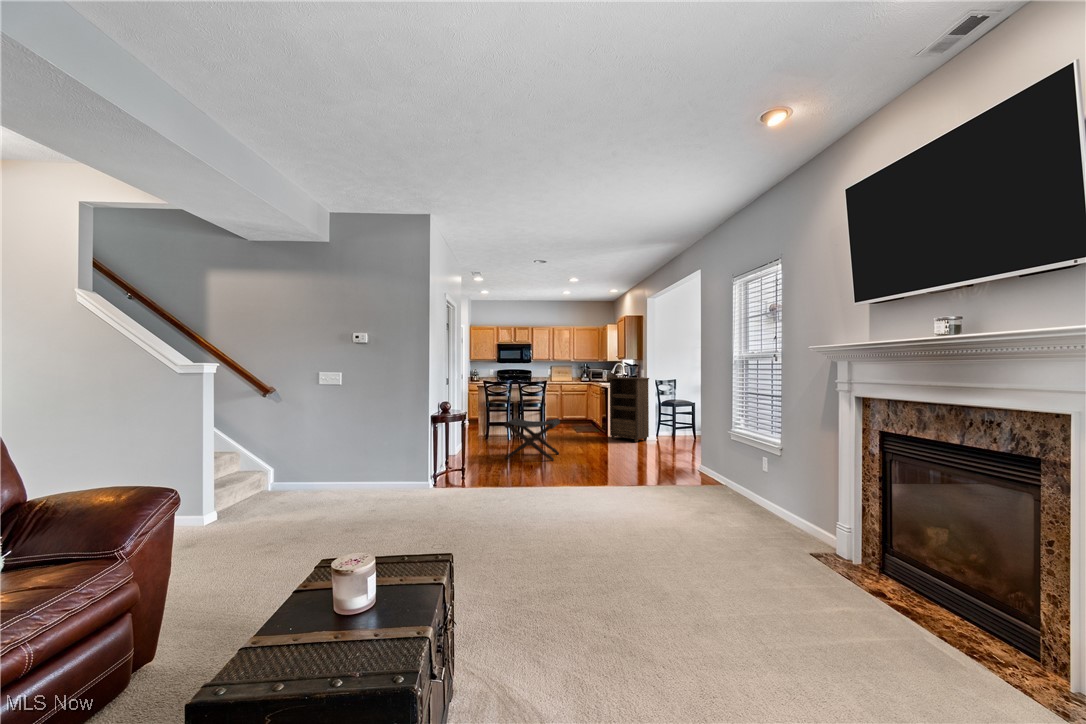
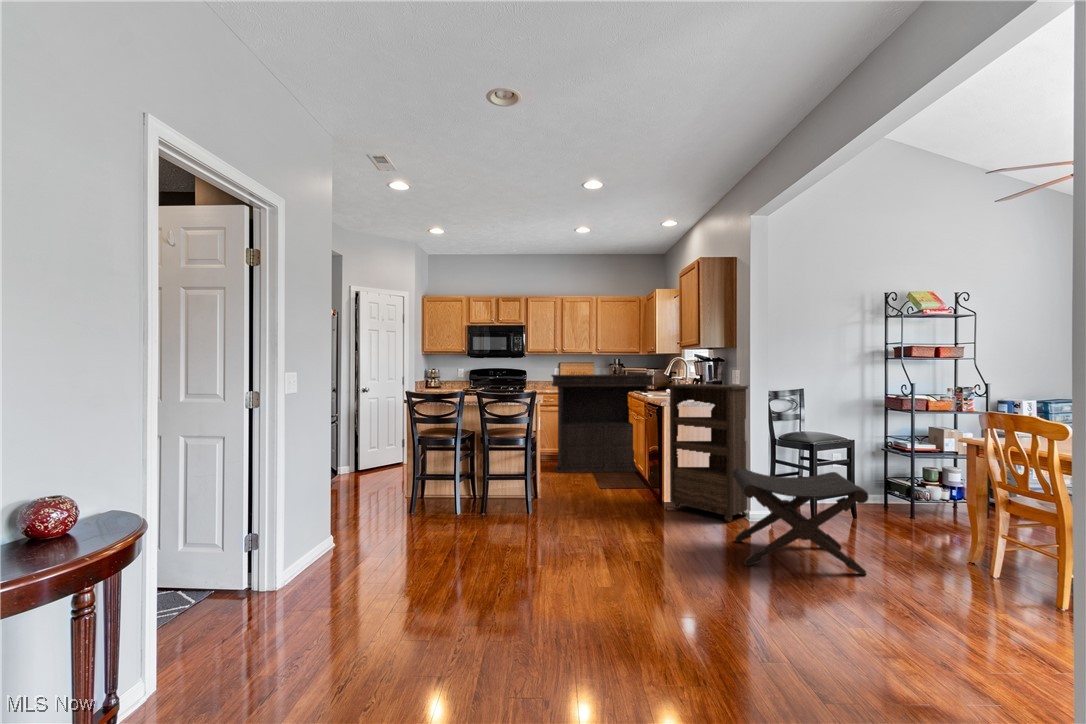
console table: none [548,373,606,428] -> present [552,374,654,473]
footstool: present [504,418,560,461] -> present [733,468,868,575]

